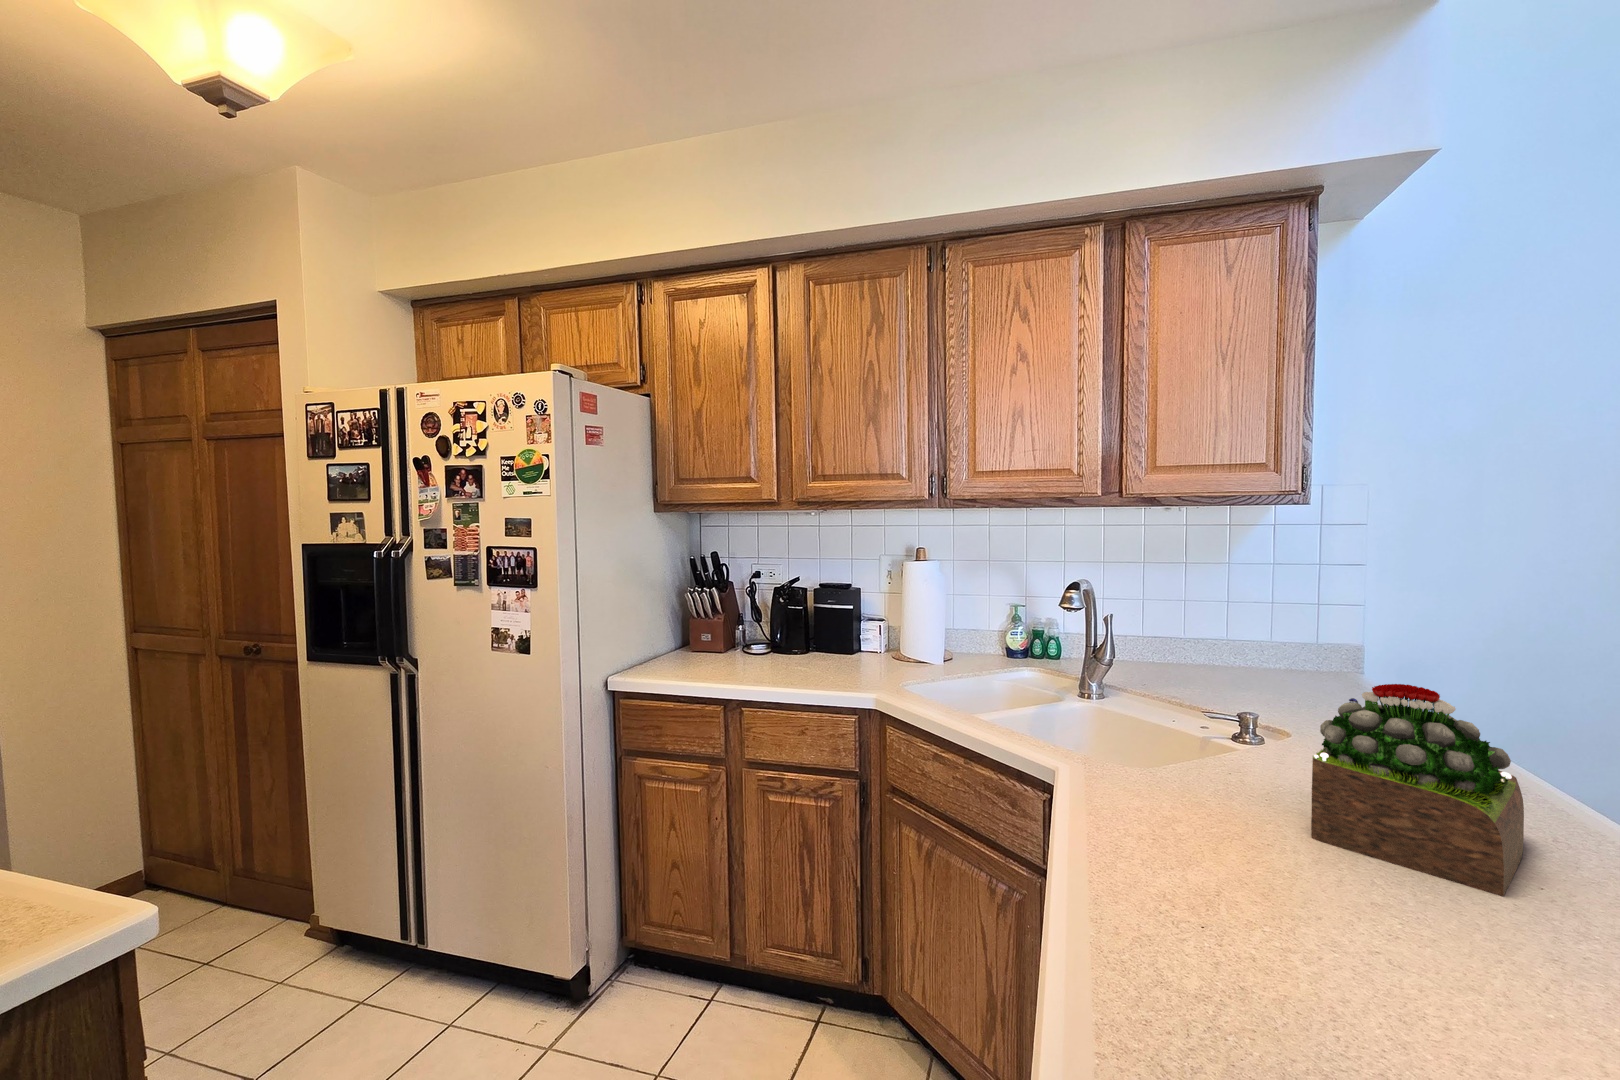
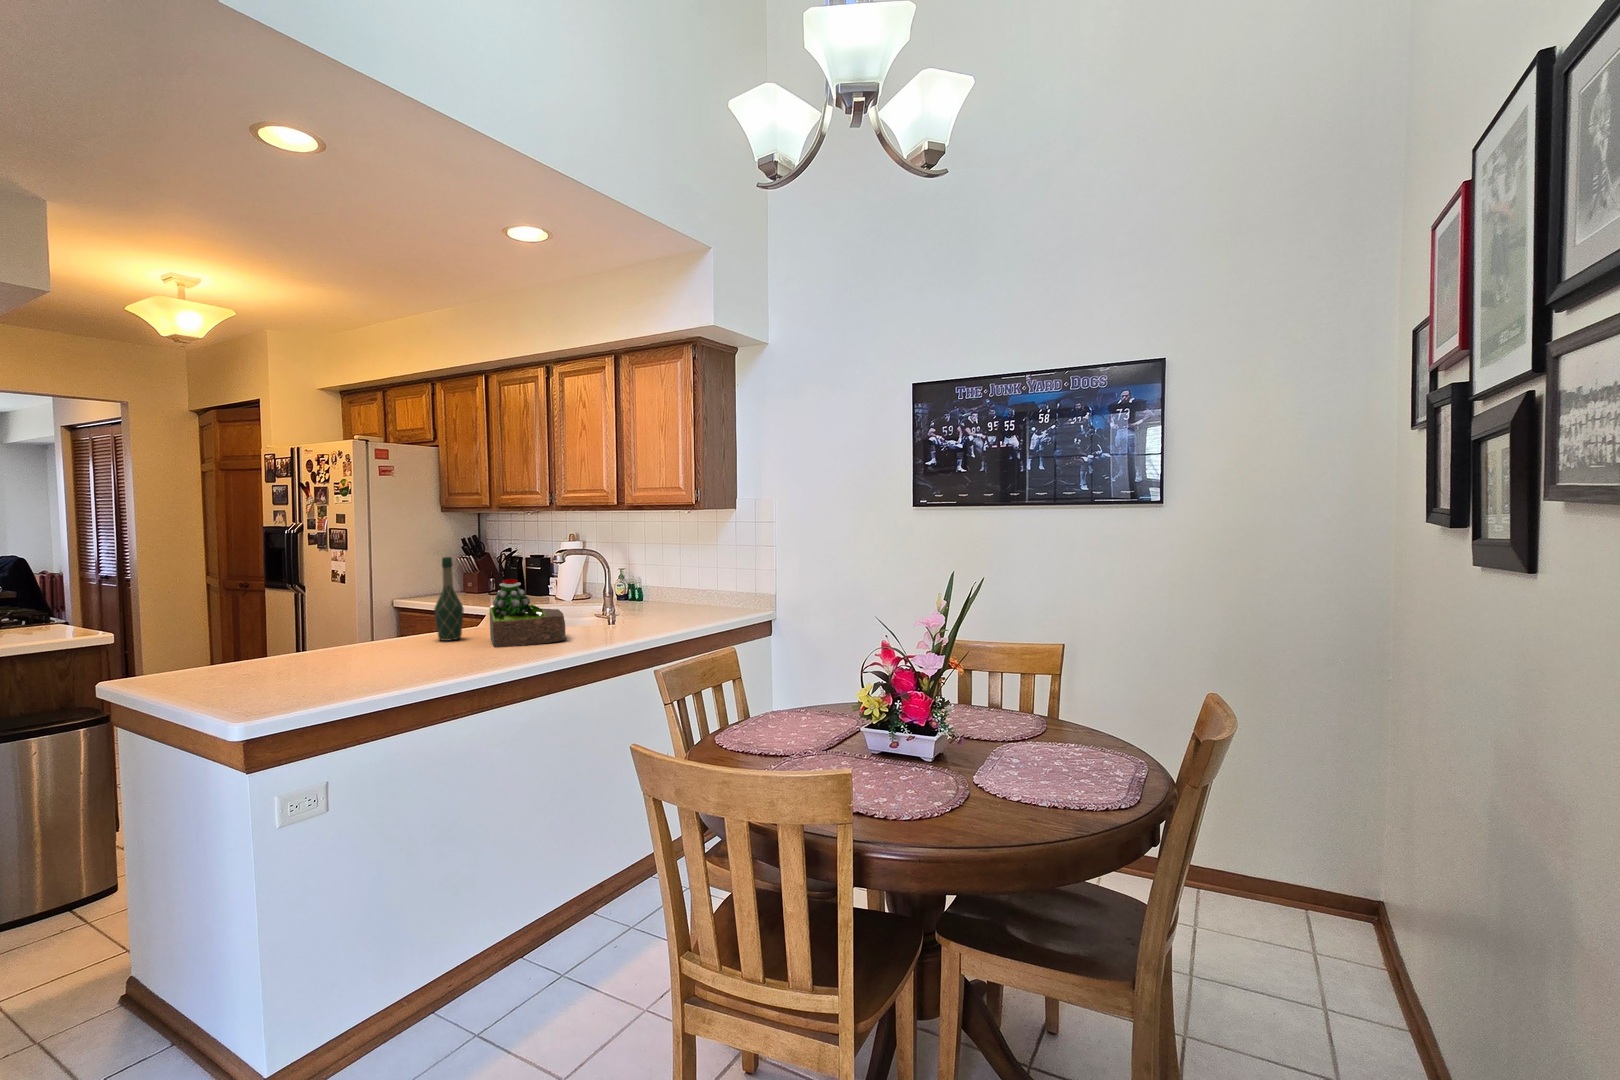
wine bottle: none [1207,631,1292,867] -> present [434,557,464,641]

